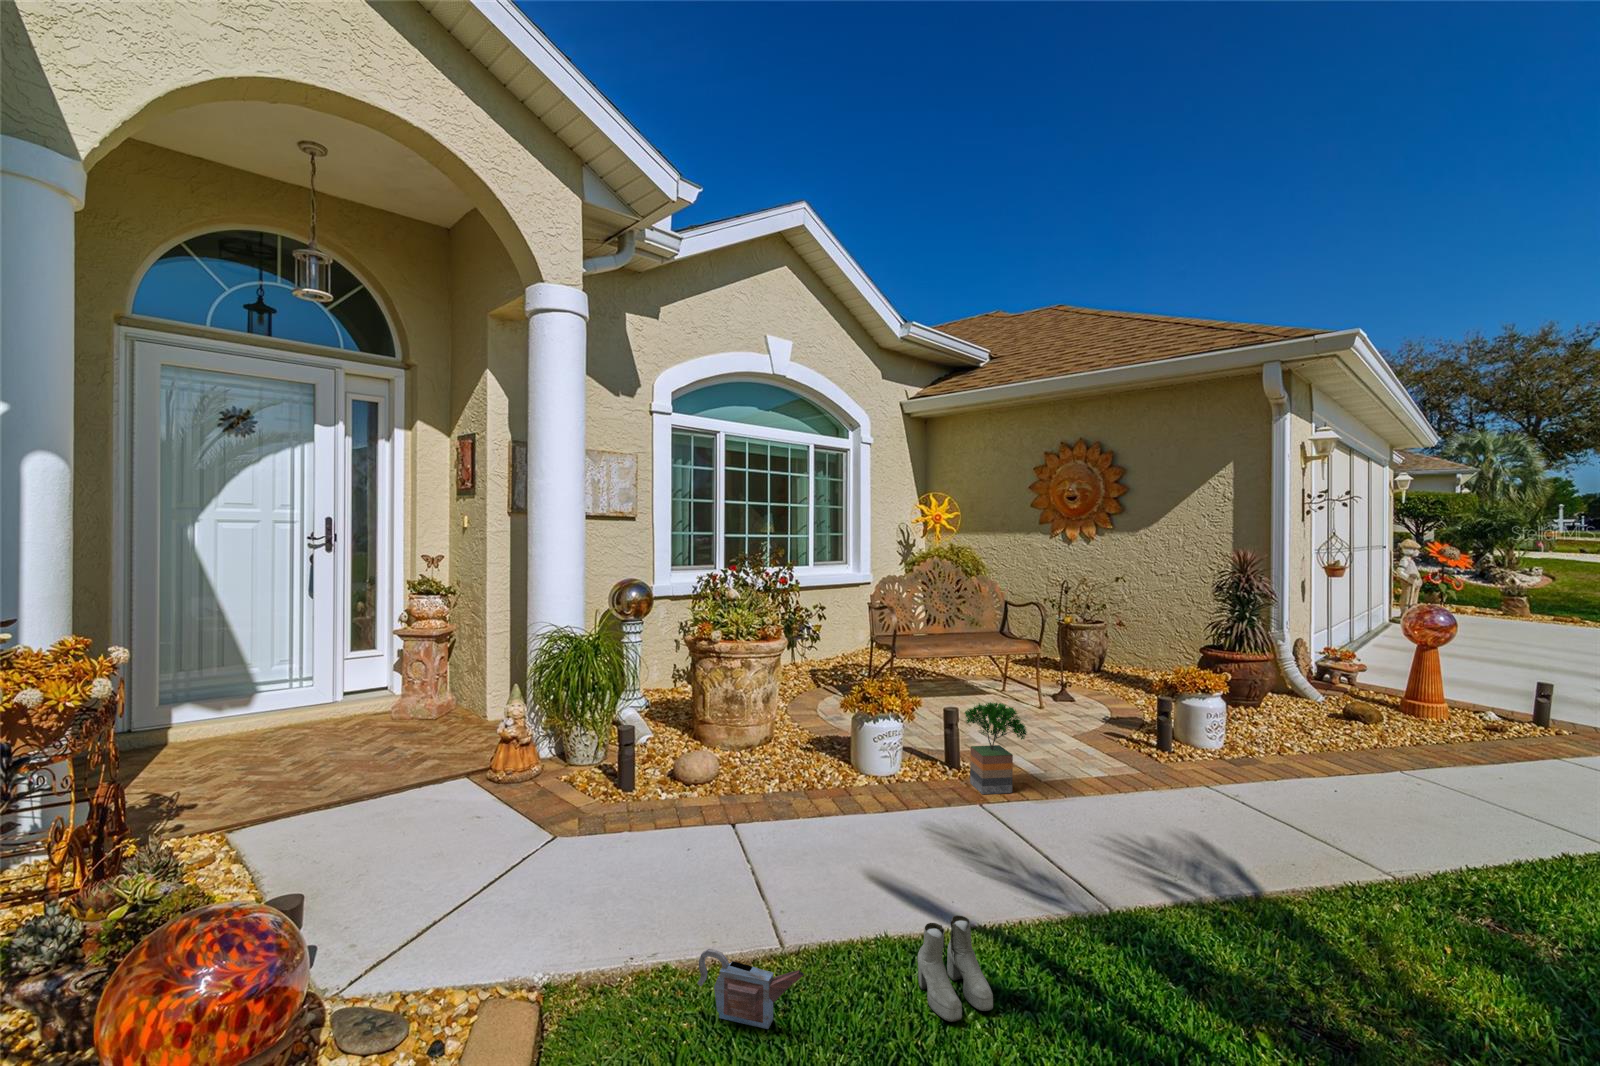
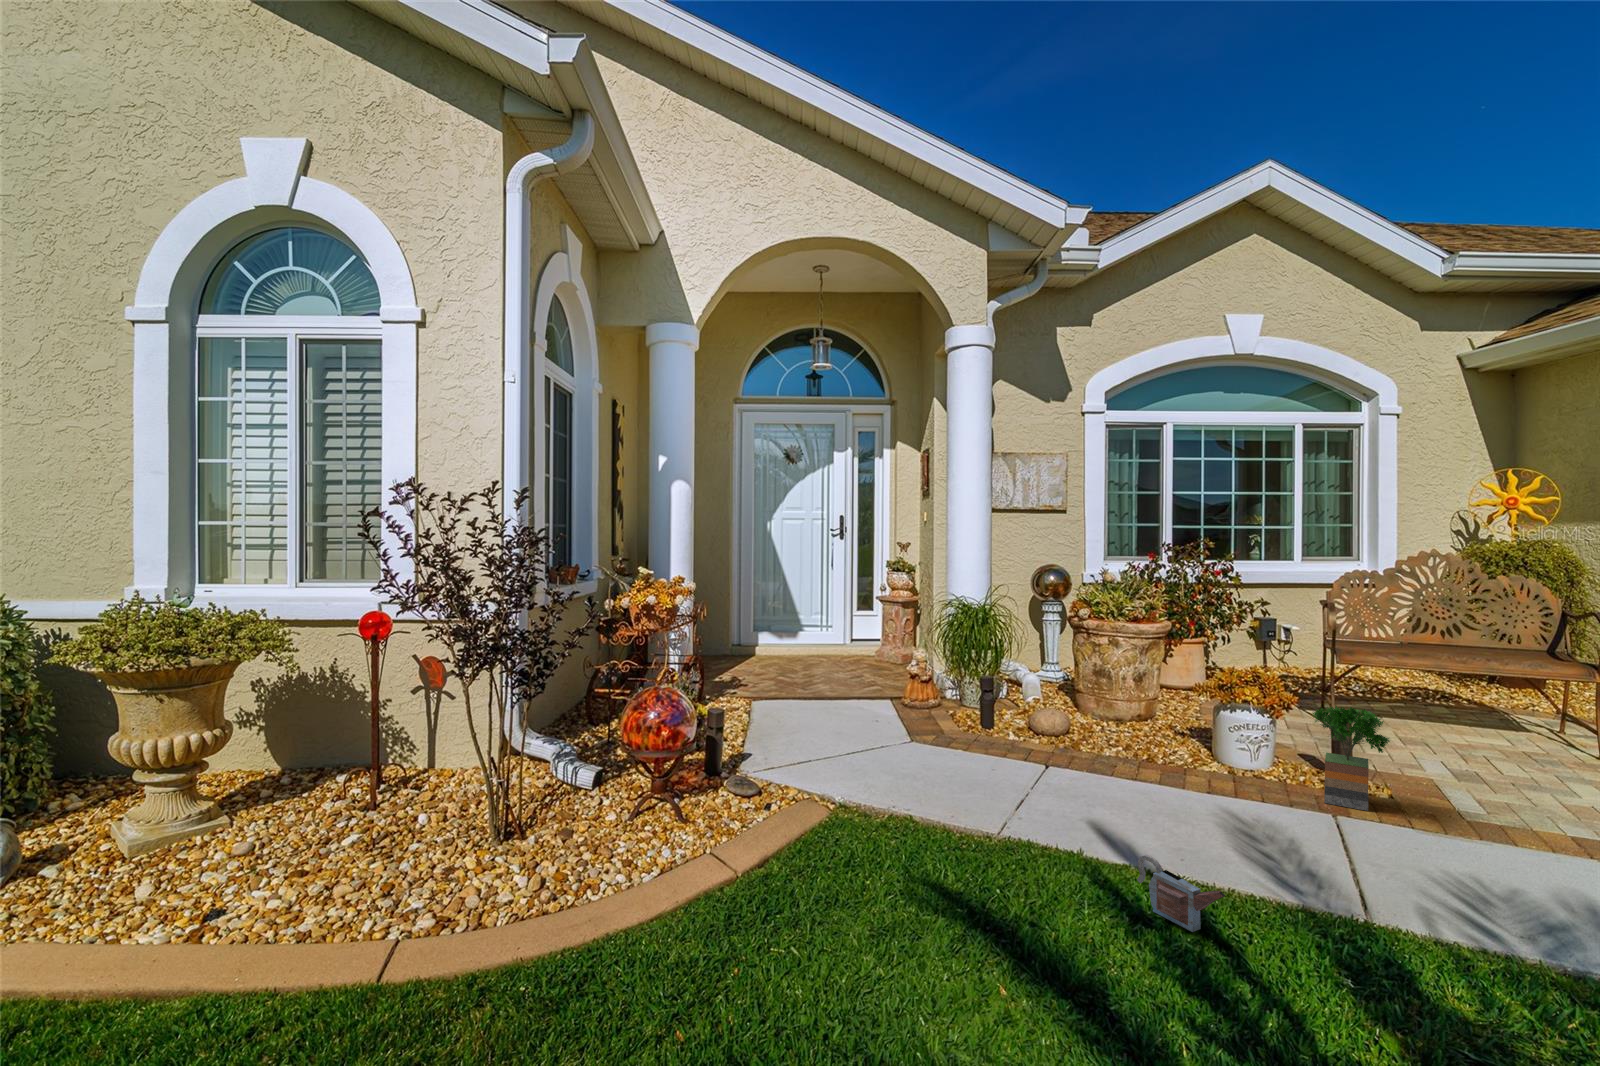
boots: present [918,915,993,1022] -> none [1048,825,1103,899]
watering can: present [697,949,804,1029] -> present [1137,855,1225,932]

